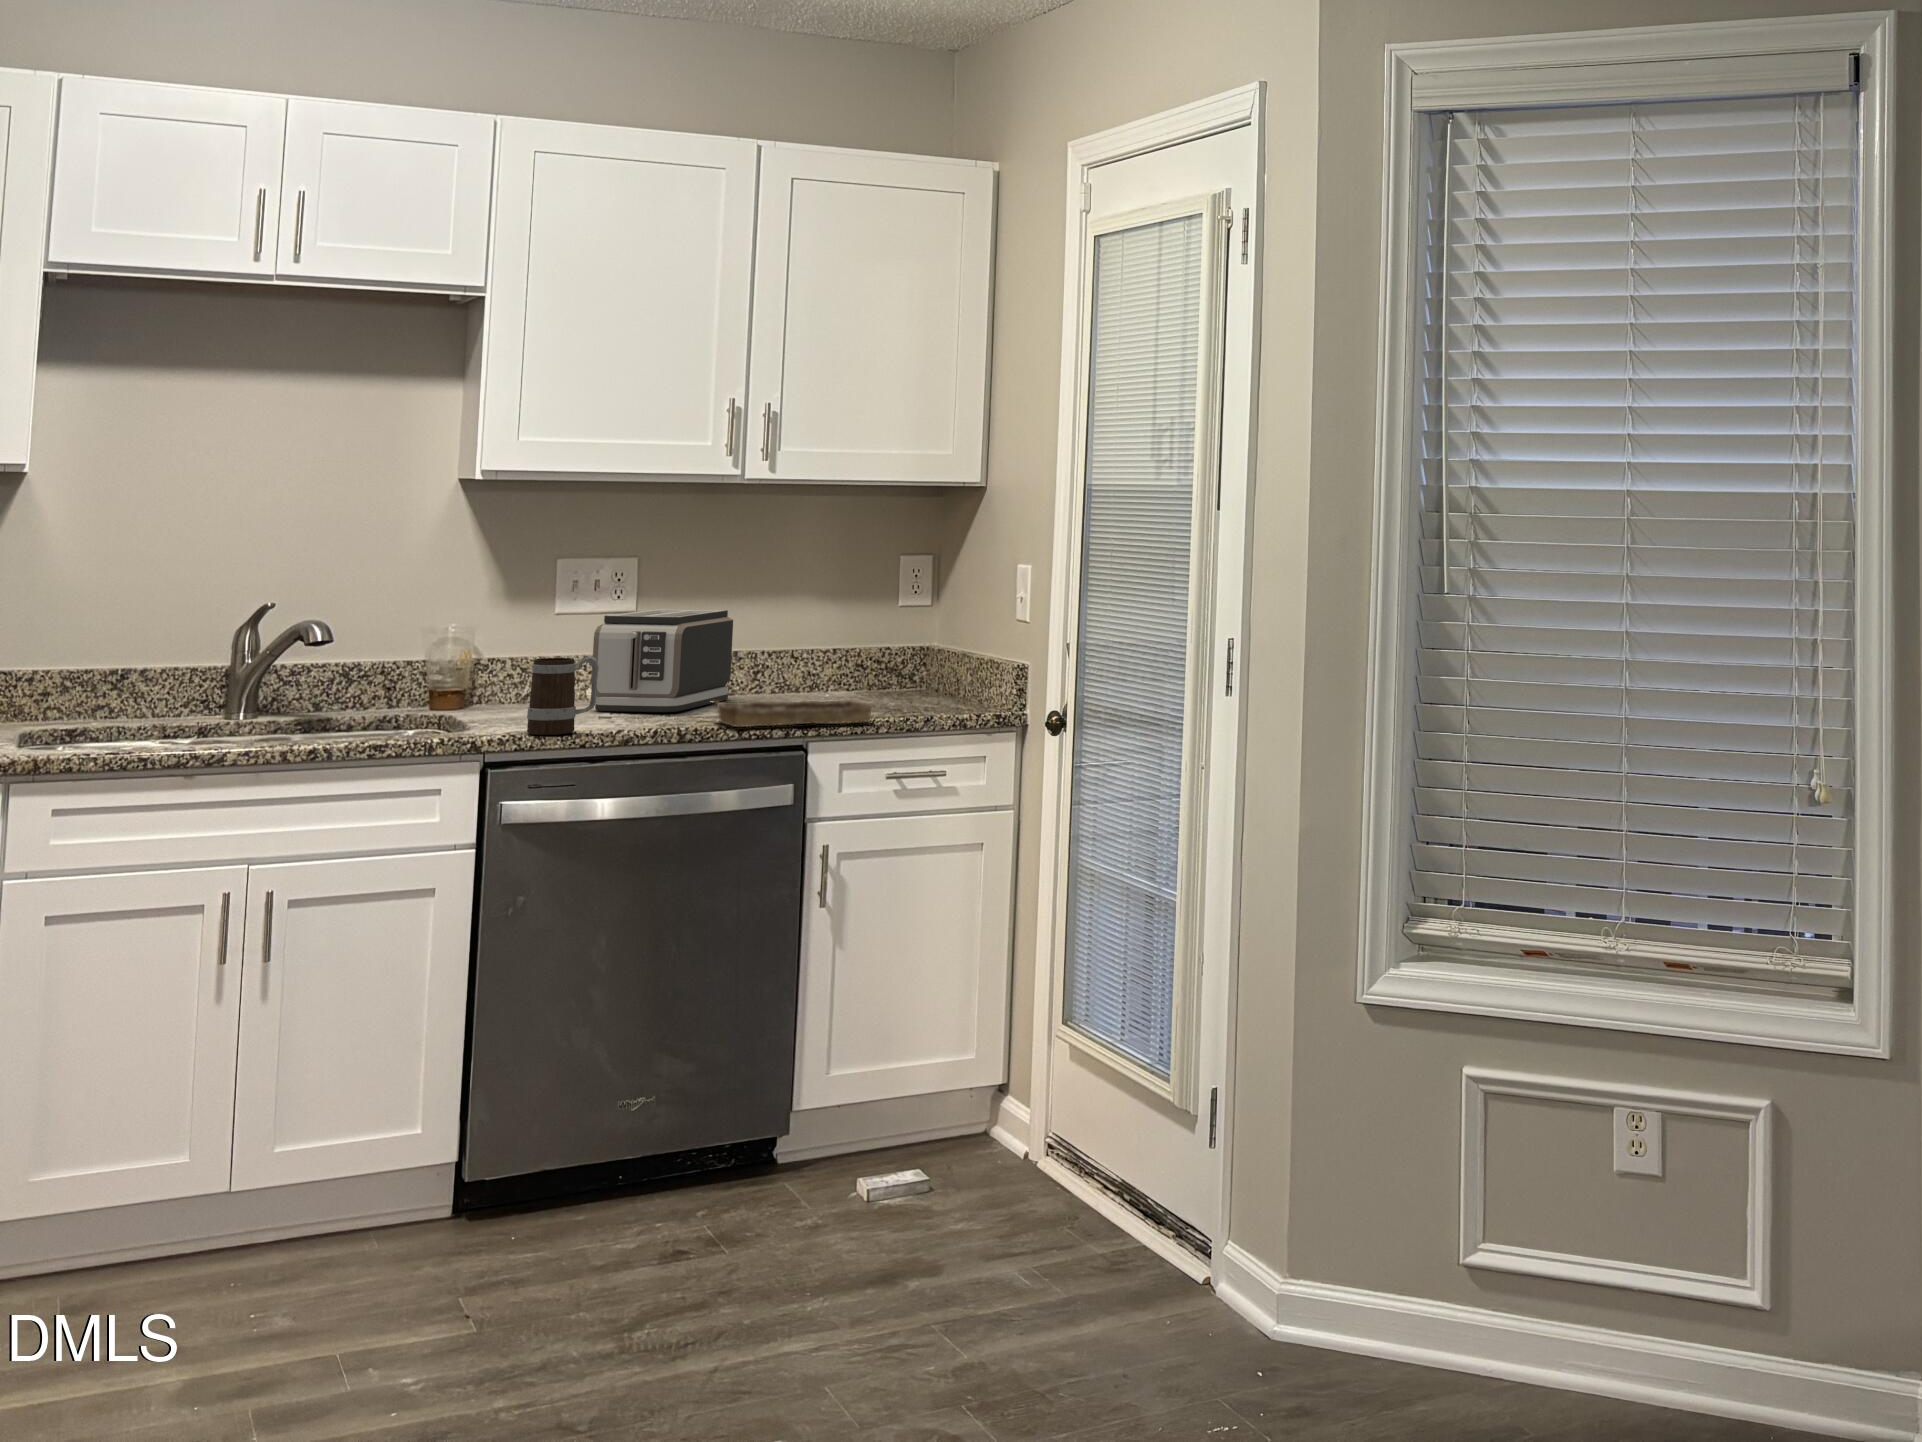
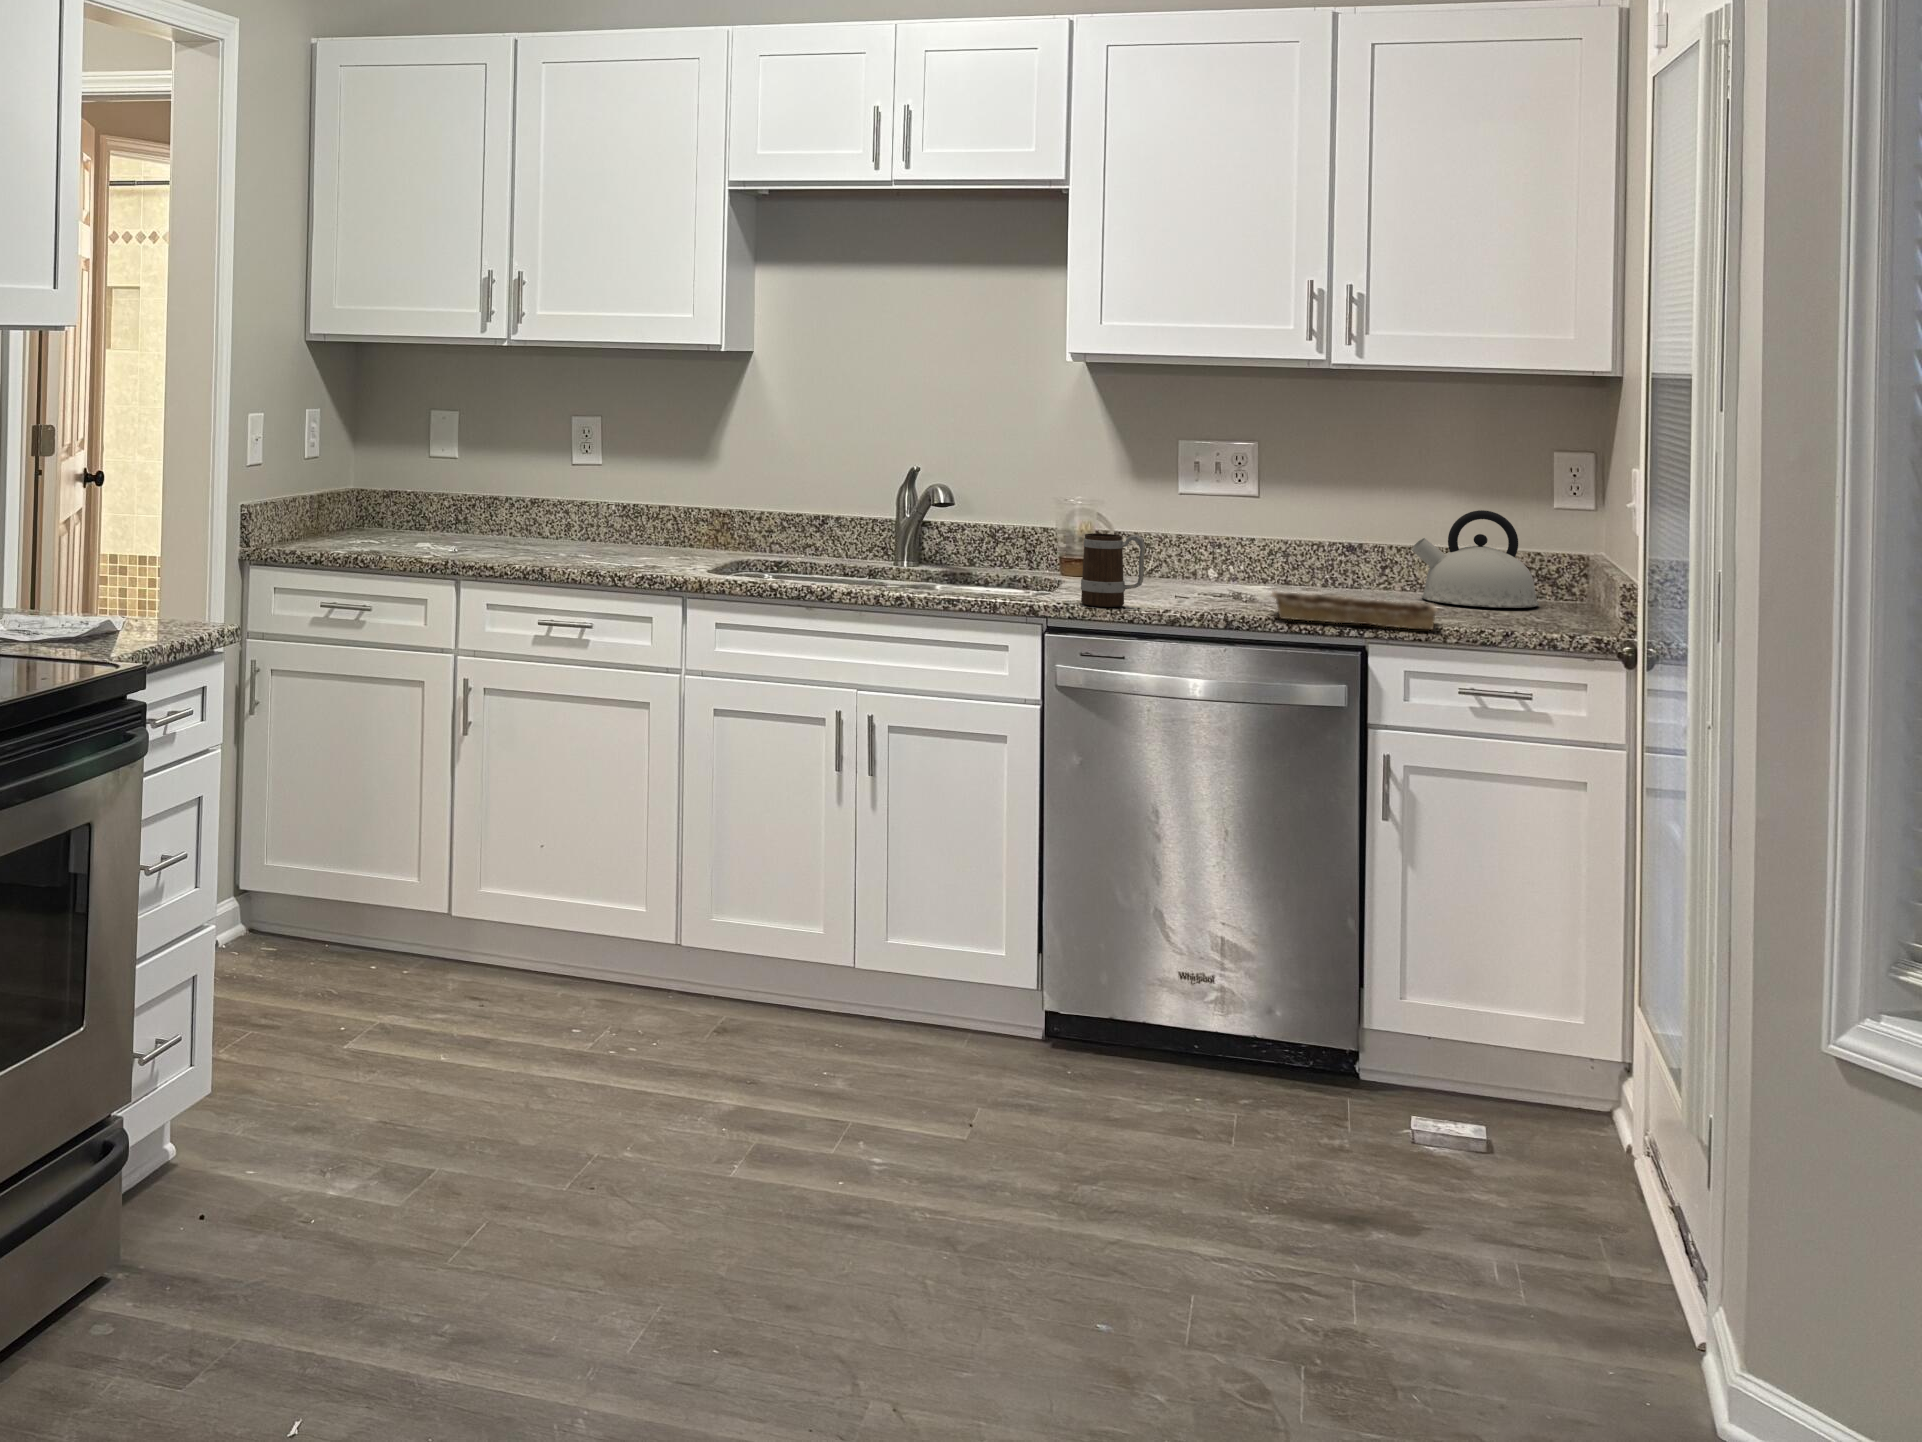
toaster: present [592,609,733,712] -> none [1184,494,1343,598]
kettle: none [795,612,900,700] -> present [1412,510,1539,608]

